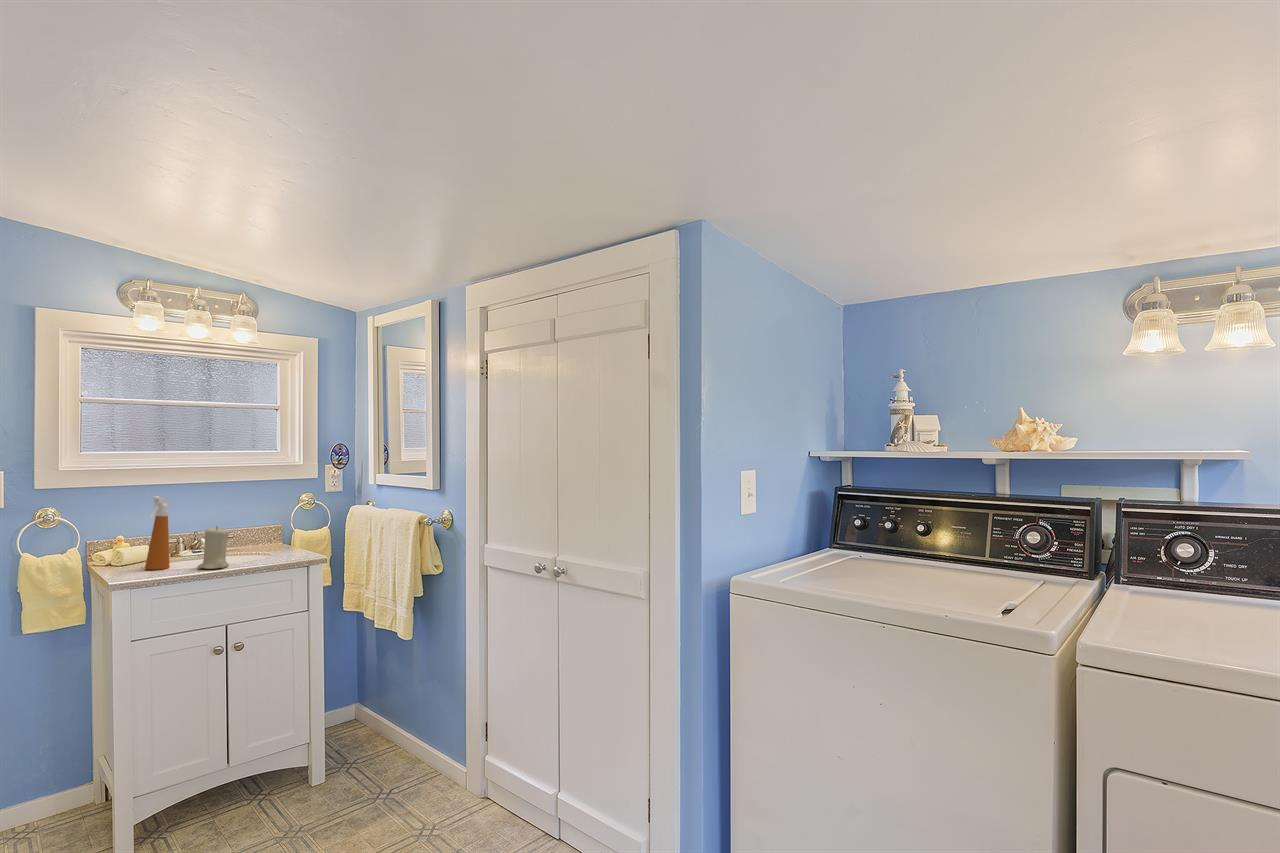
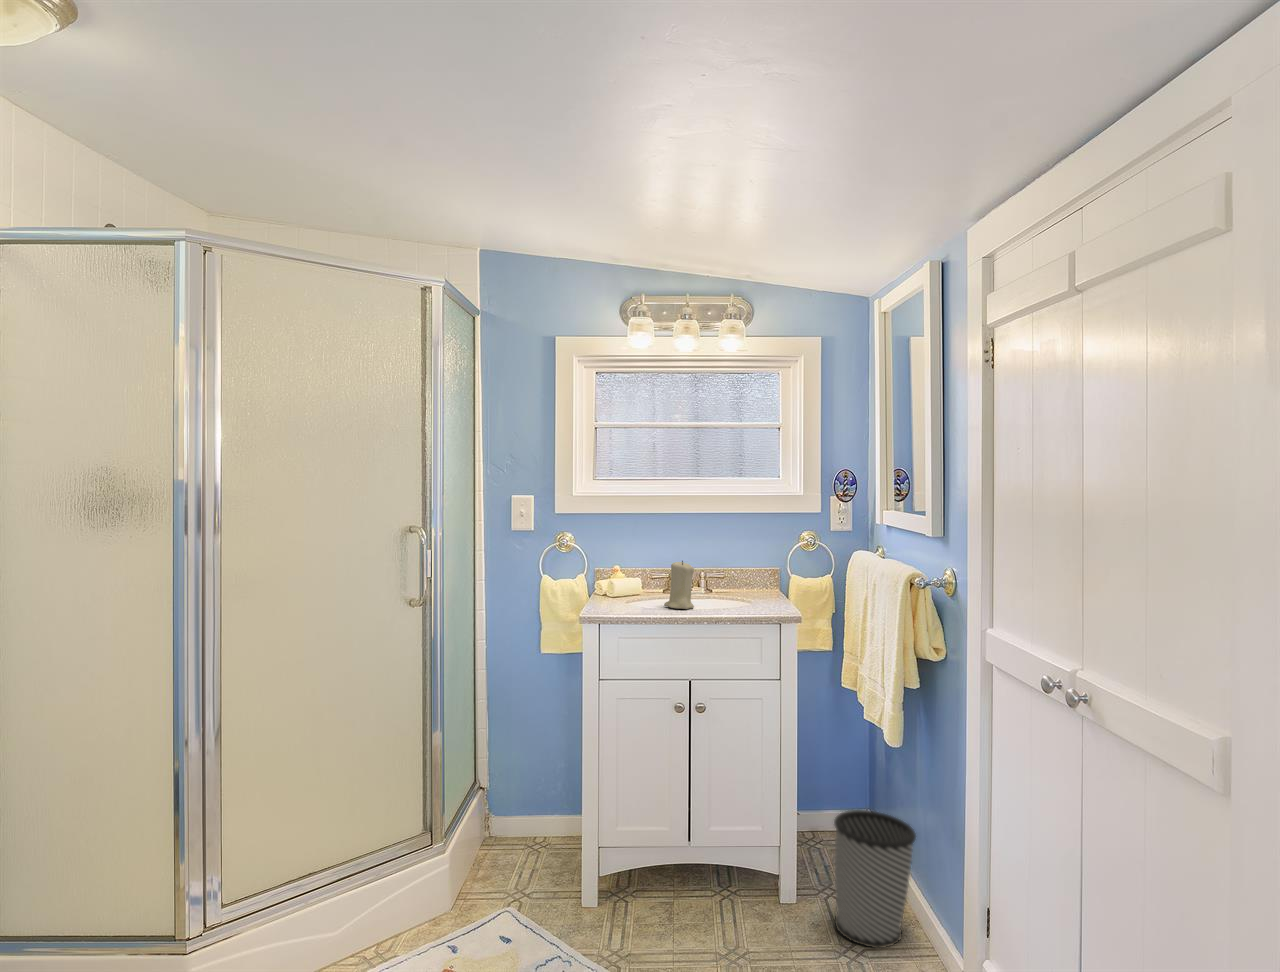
spray bottle: present [145,496,170,570] -> none [625,522,648,602]
wastebasket: none [359,689,419,786] -> present [834,810,916,948]

